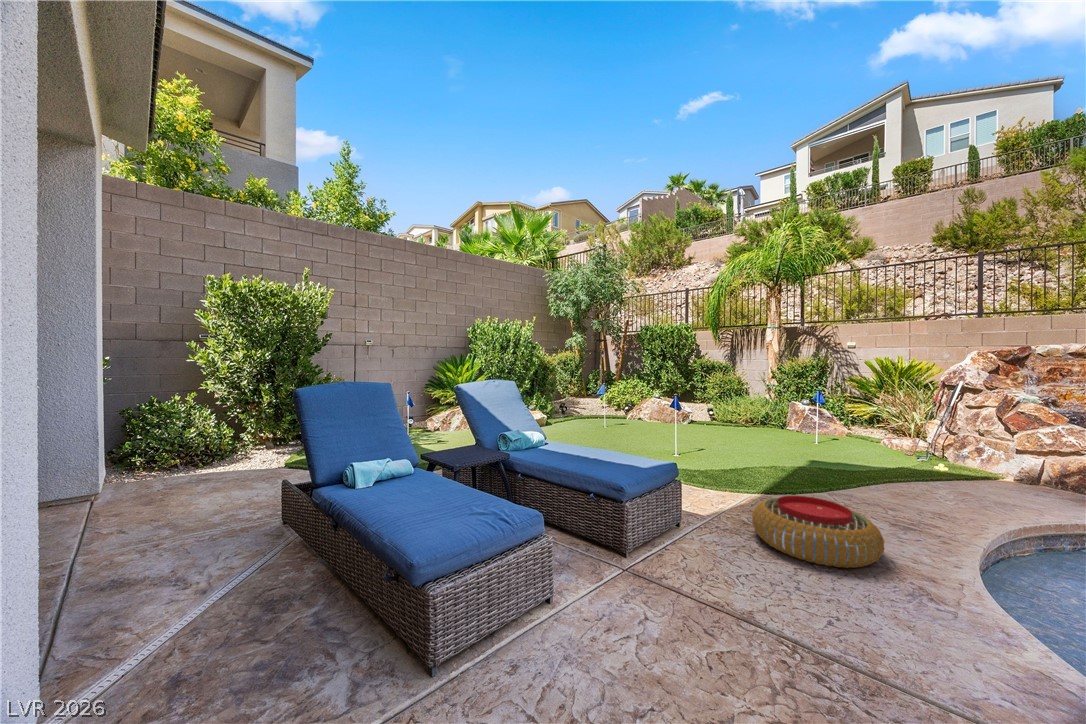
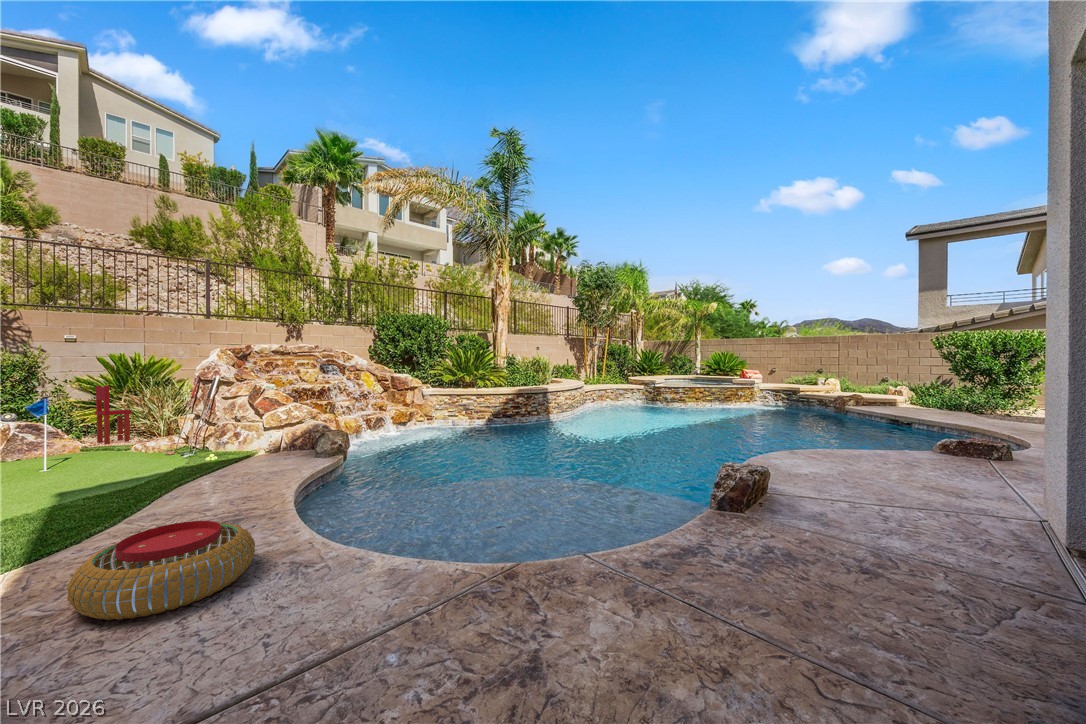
chair: none [857,386,884,435] -> present [94,386,132,444]

